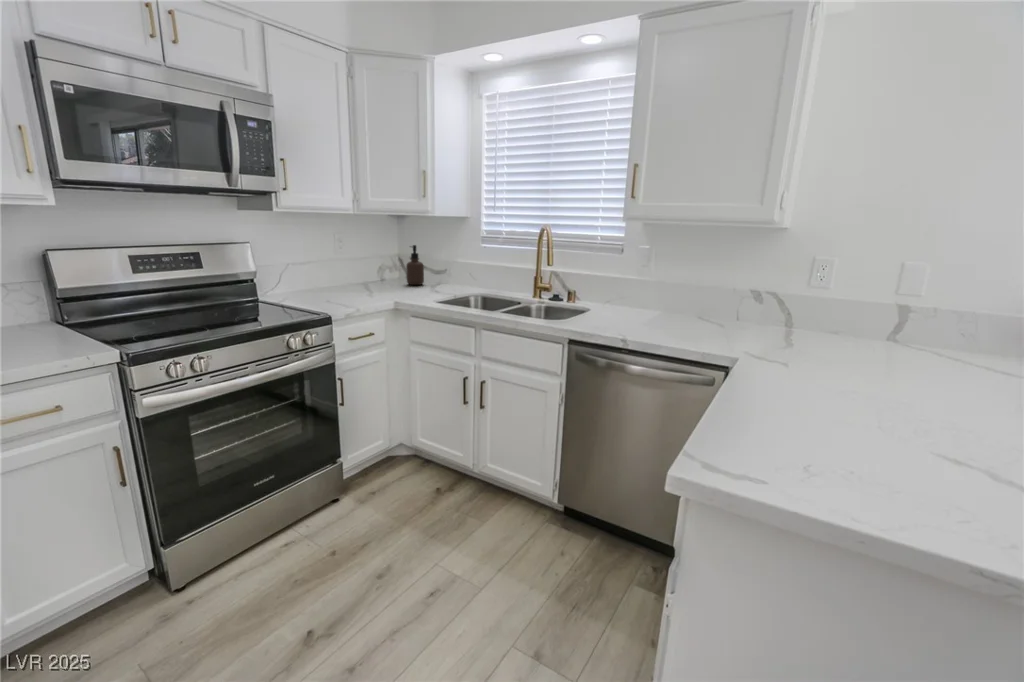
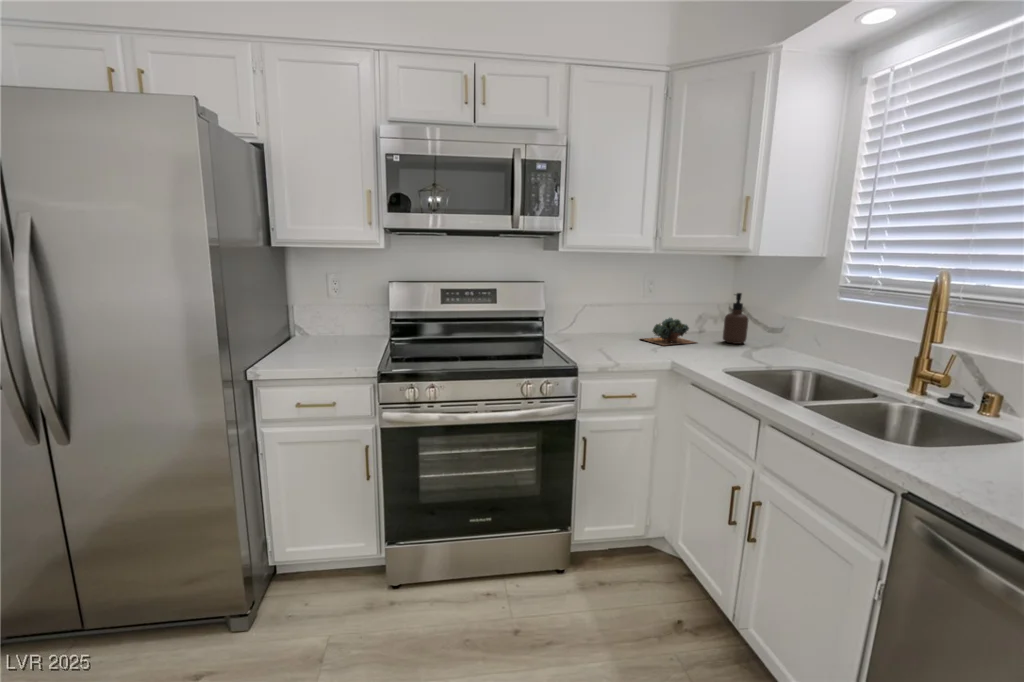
succulent plant: none [345,268,393,292] -> present [641,318,696,346]

